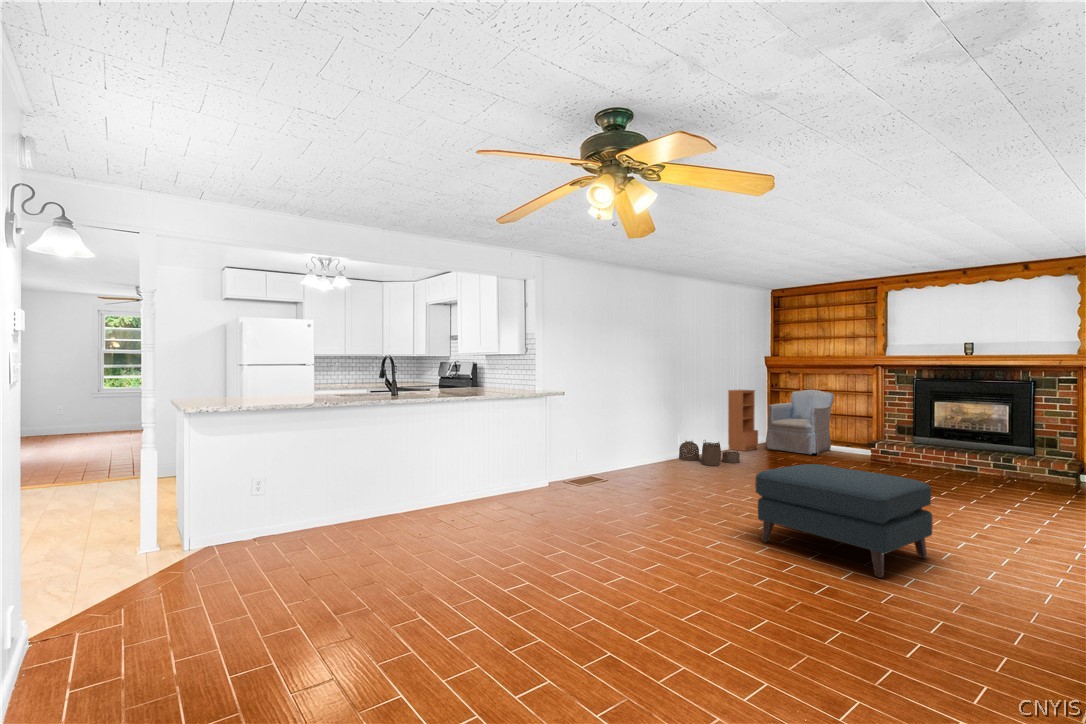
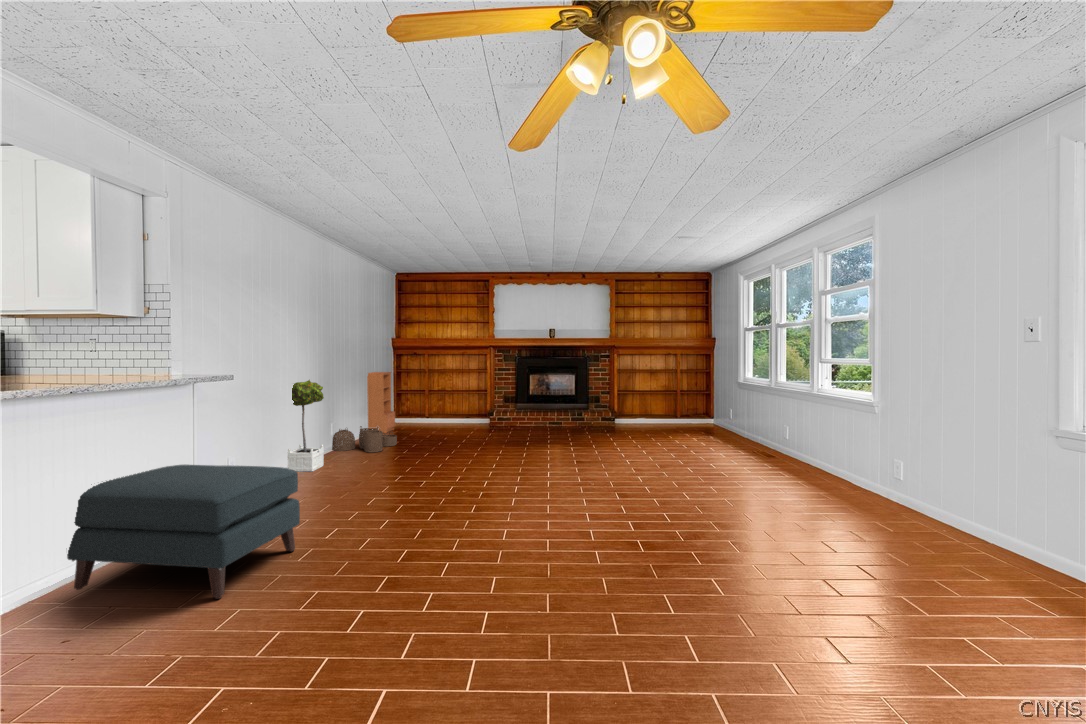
armchair: present [765,390,834,455] -> none [401,370,454,429]
potted tree: none [621,394,656,472] -> present [288,380,324,472]
ottoman: present [755,464,933,578] -> present [67,465,300,599]

